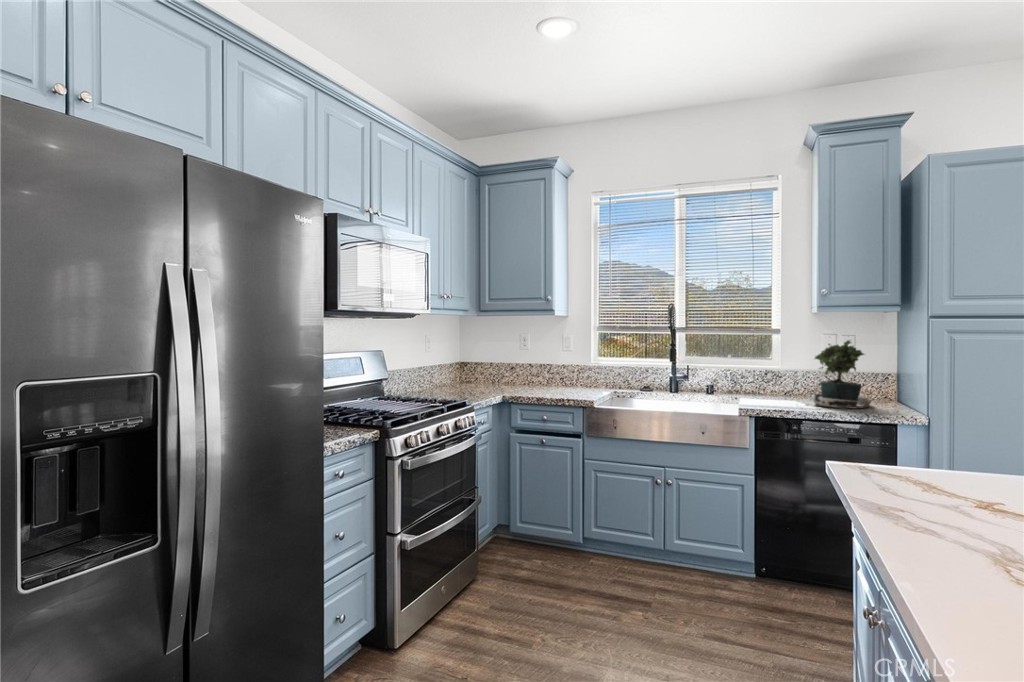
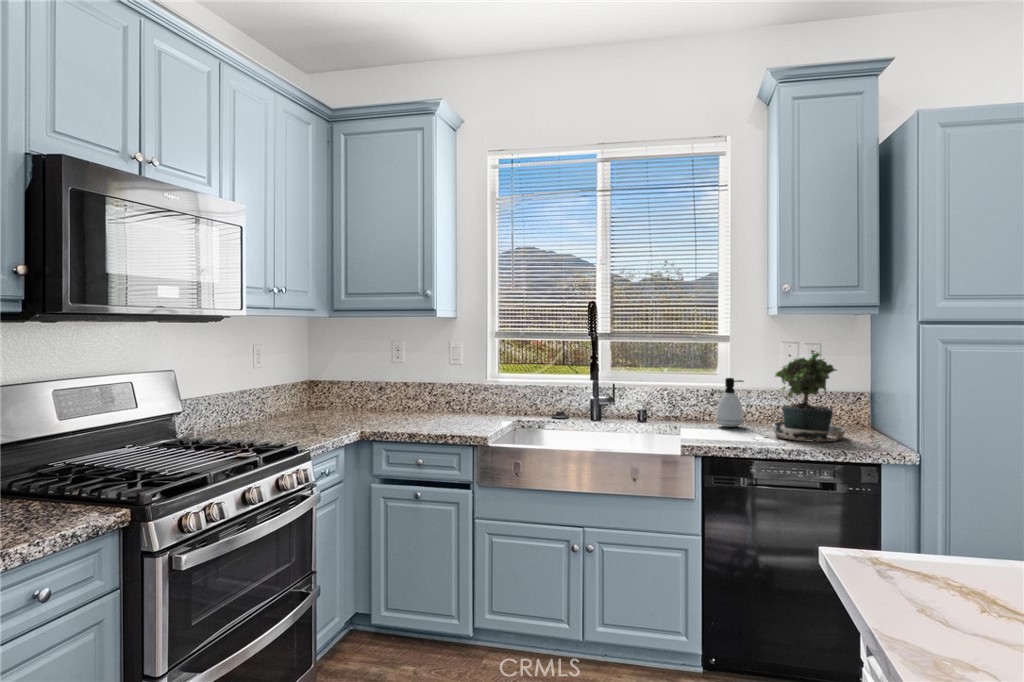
soap dispenser: none [768,361,791,398] -> present [716,378,744,427]

